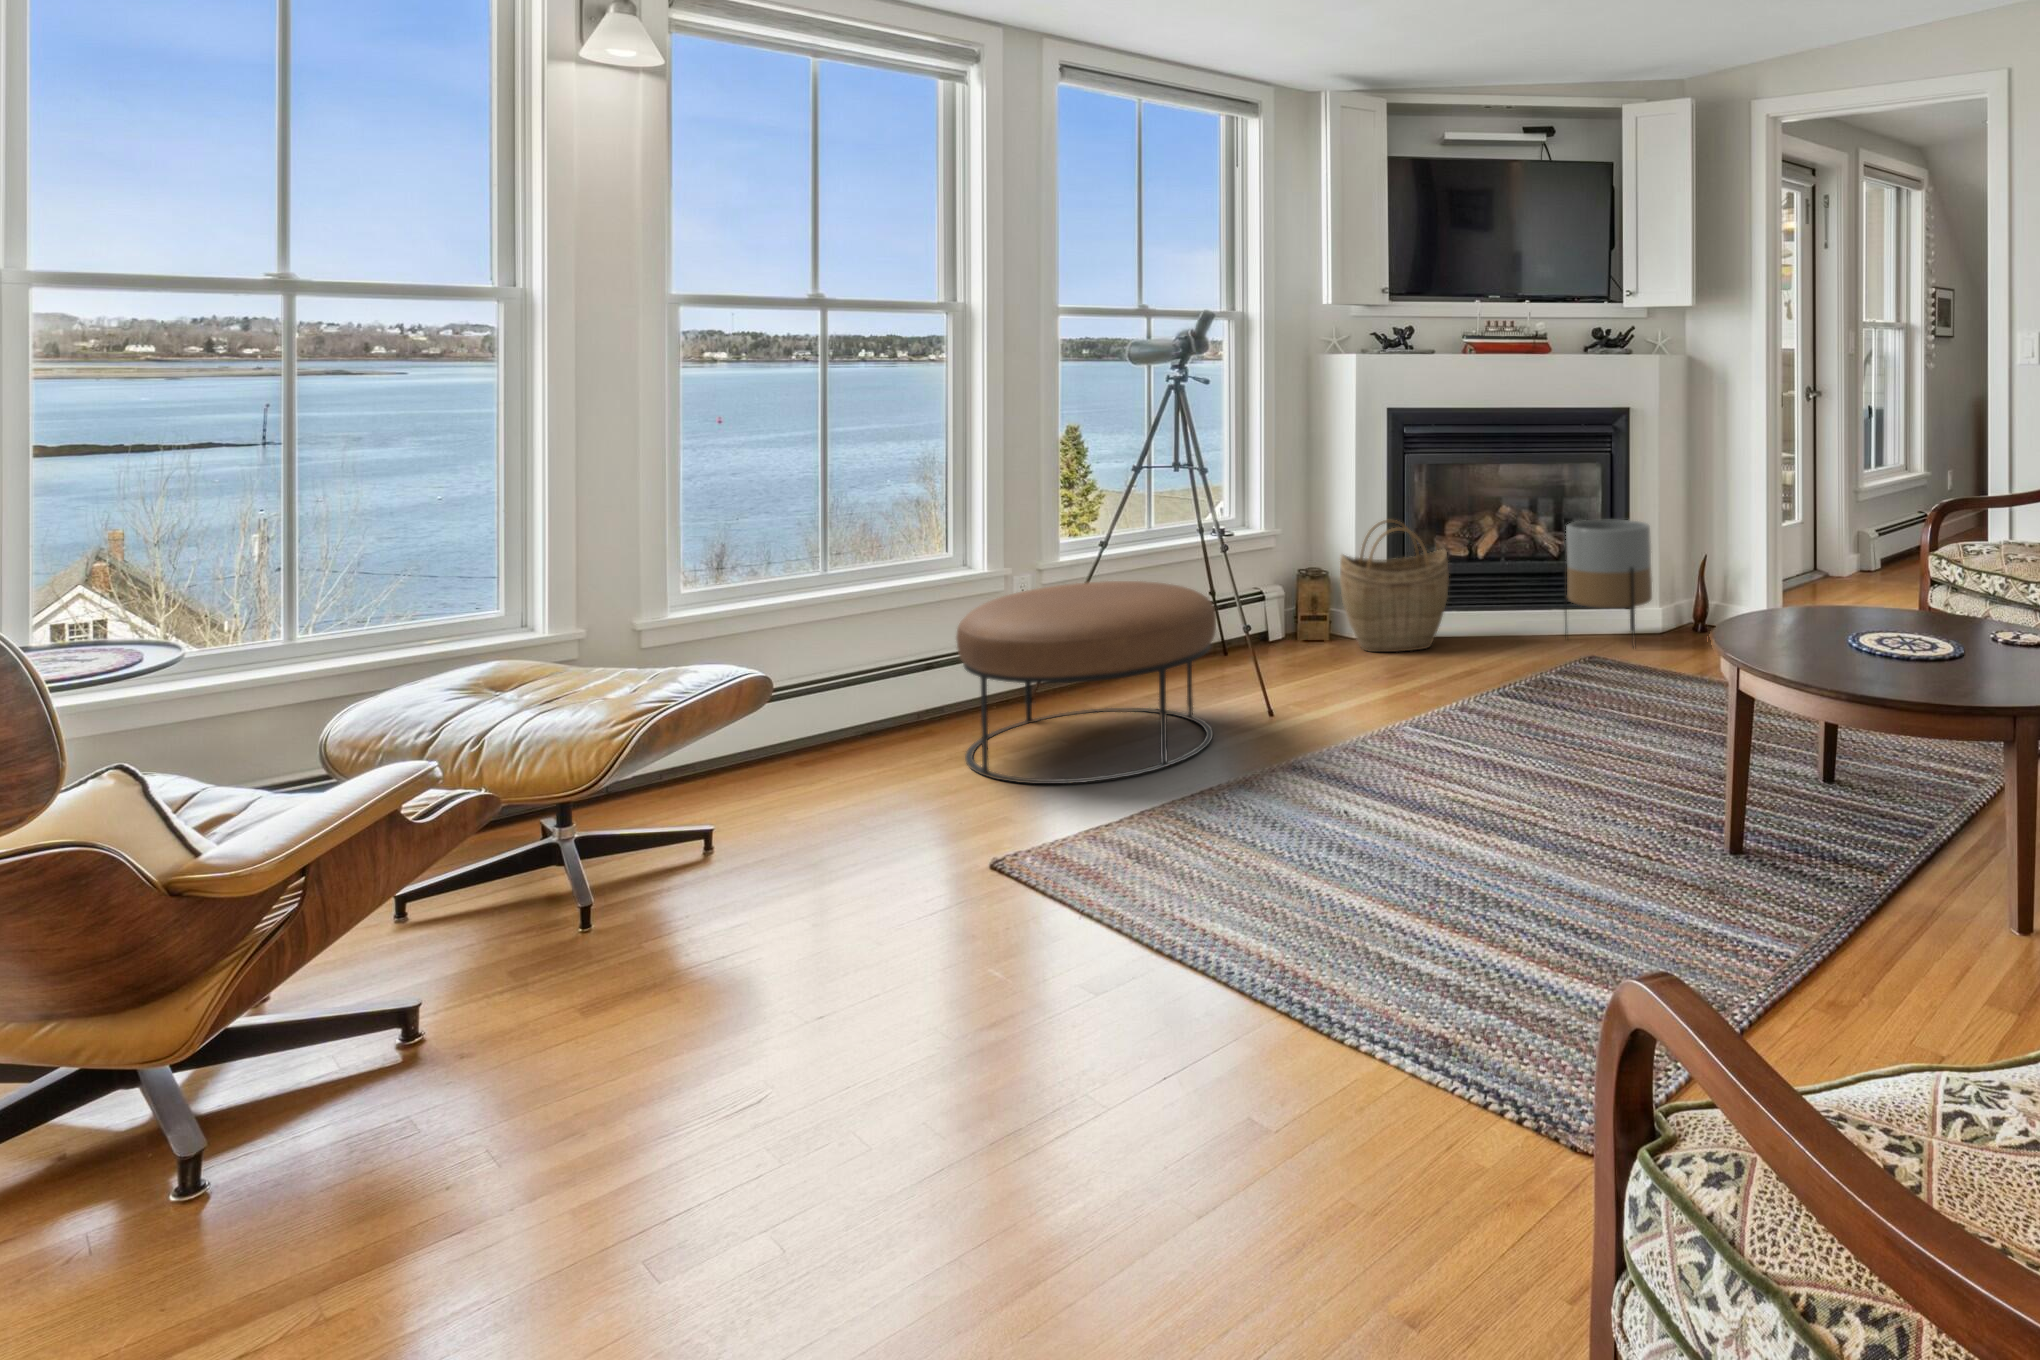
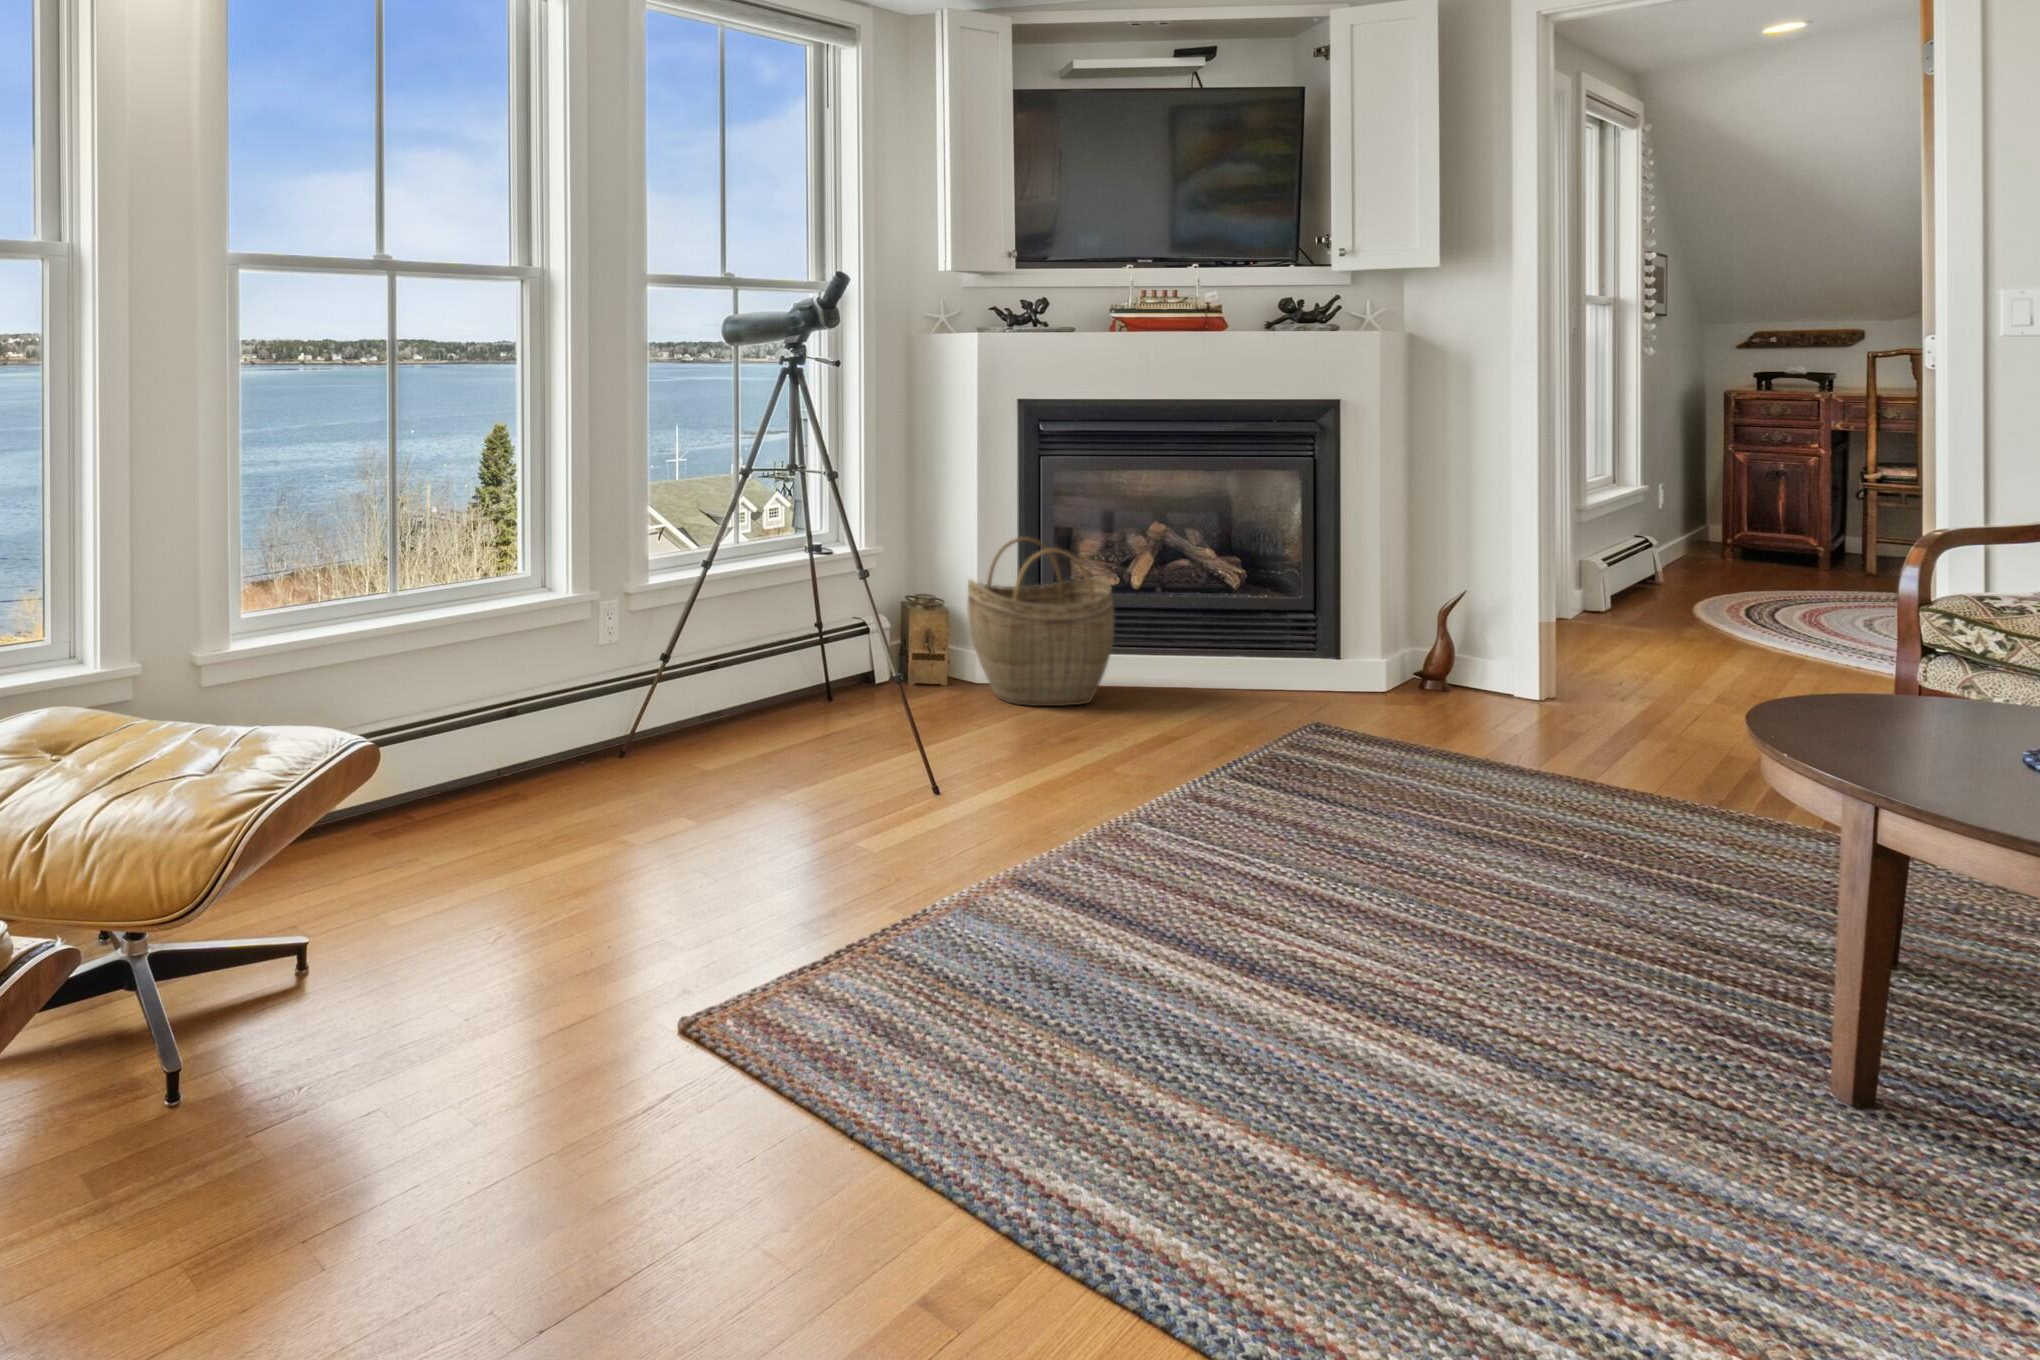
planter: present [1564,520,1652,647] -> none [1264,543,1398,717]
ottoman: present [956,581,1216,784] -> none [570,613,902,896]

